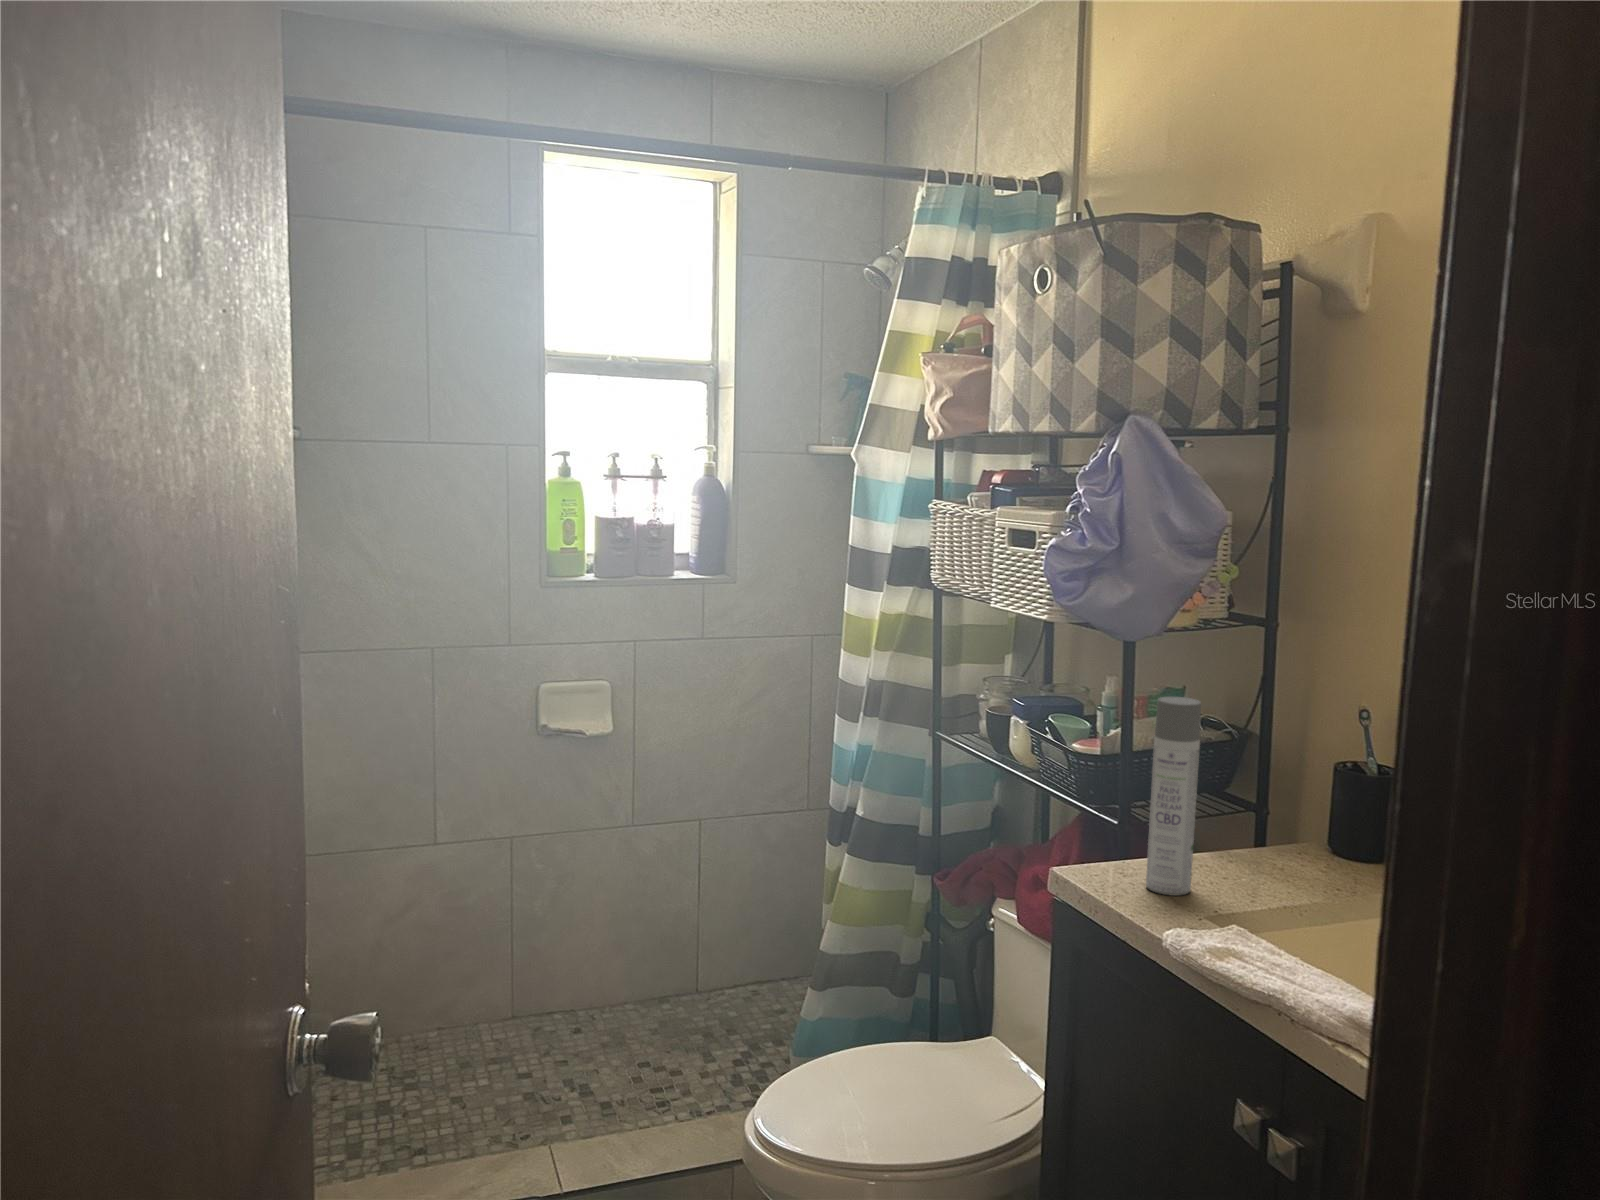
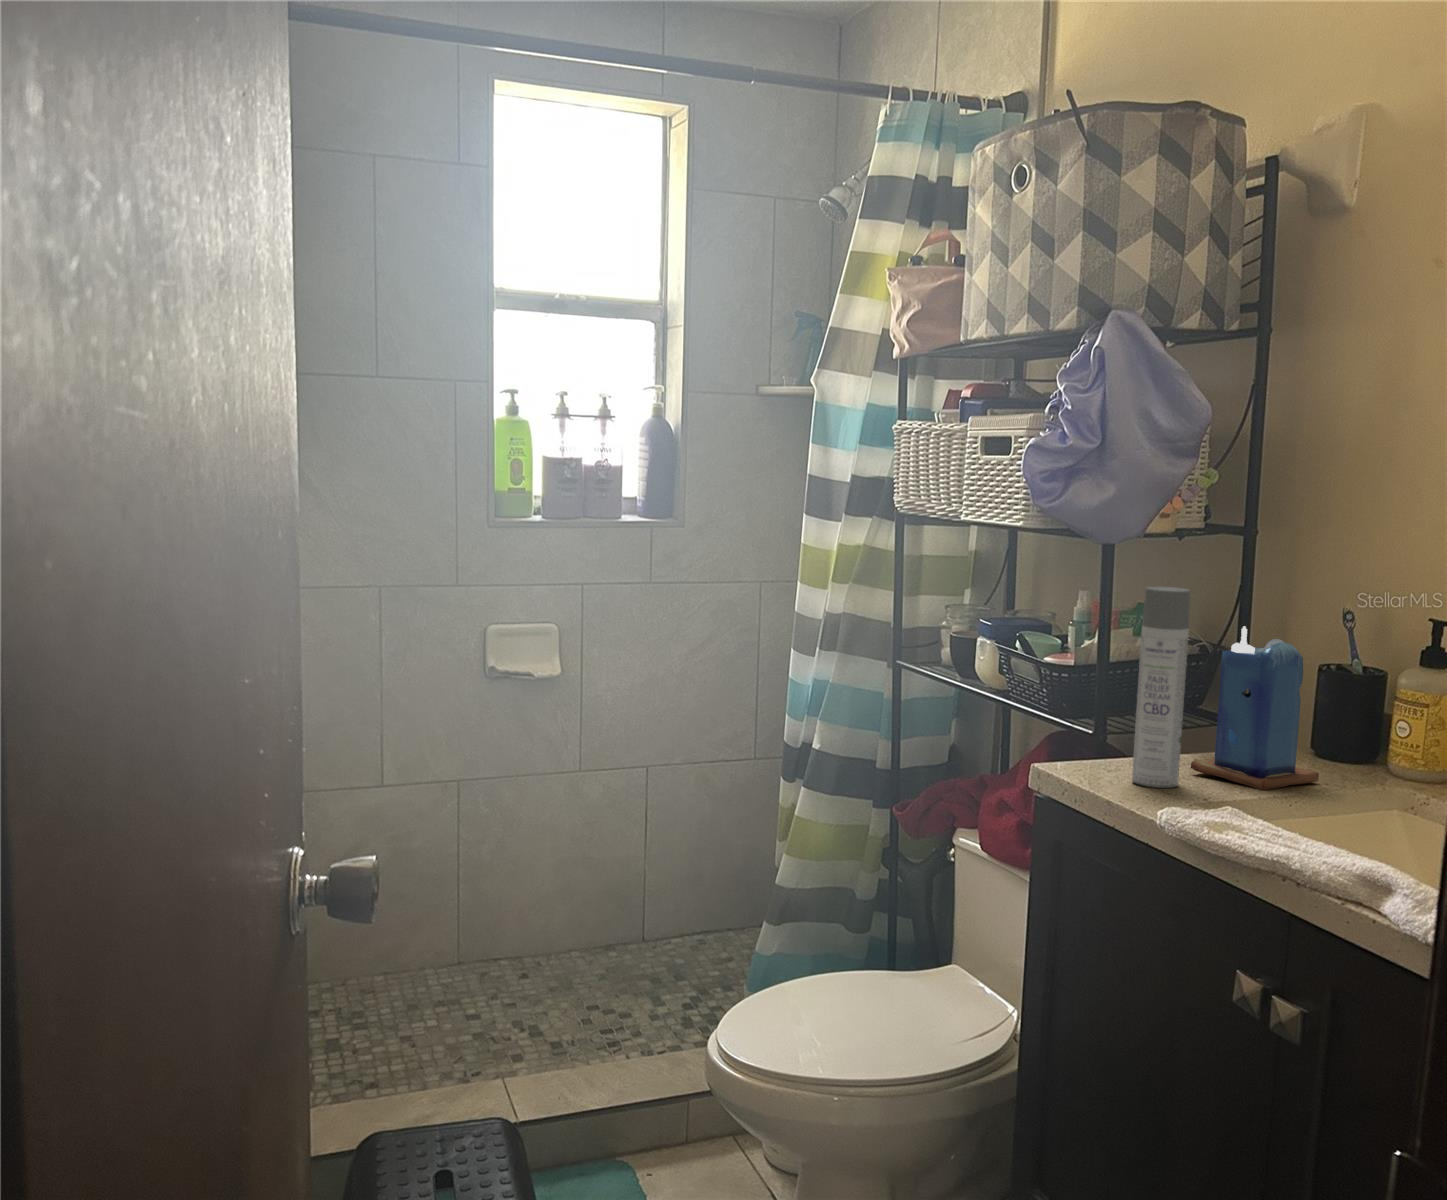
candle: none [1205,732,1330,898] -> present [1191,626,1319,790]

